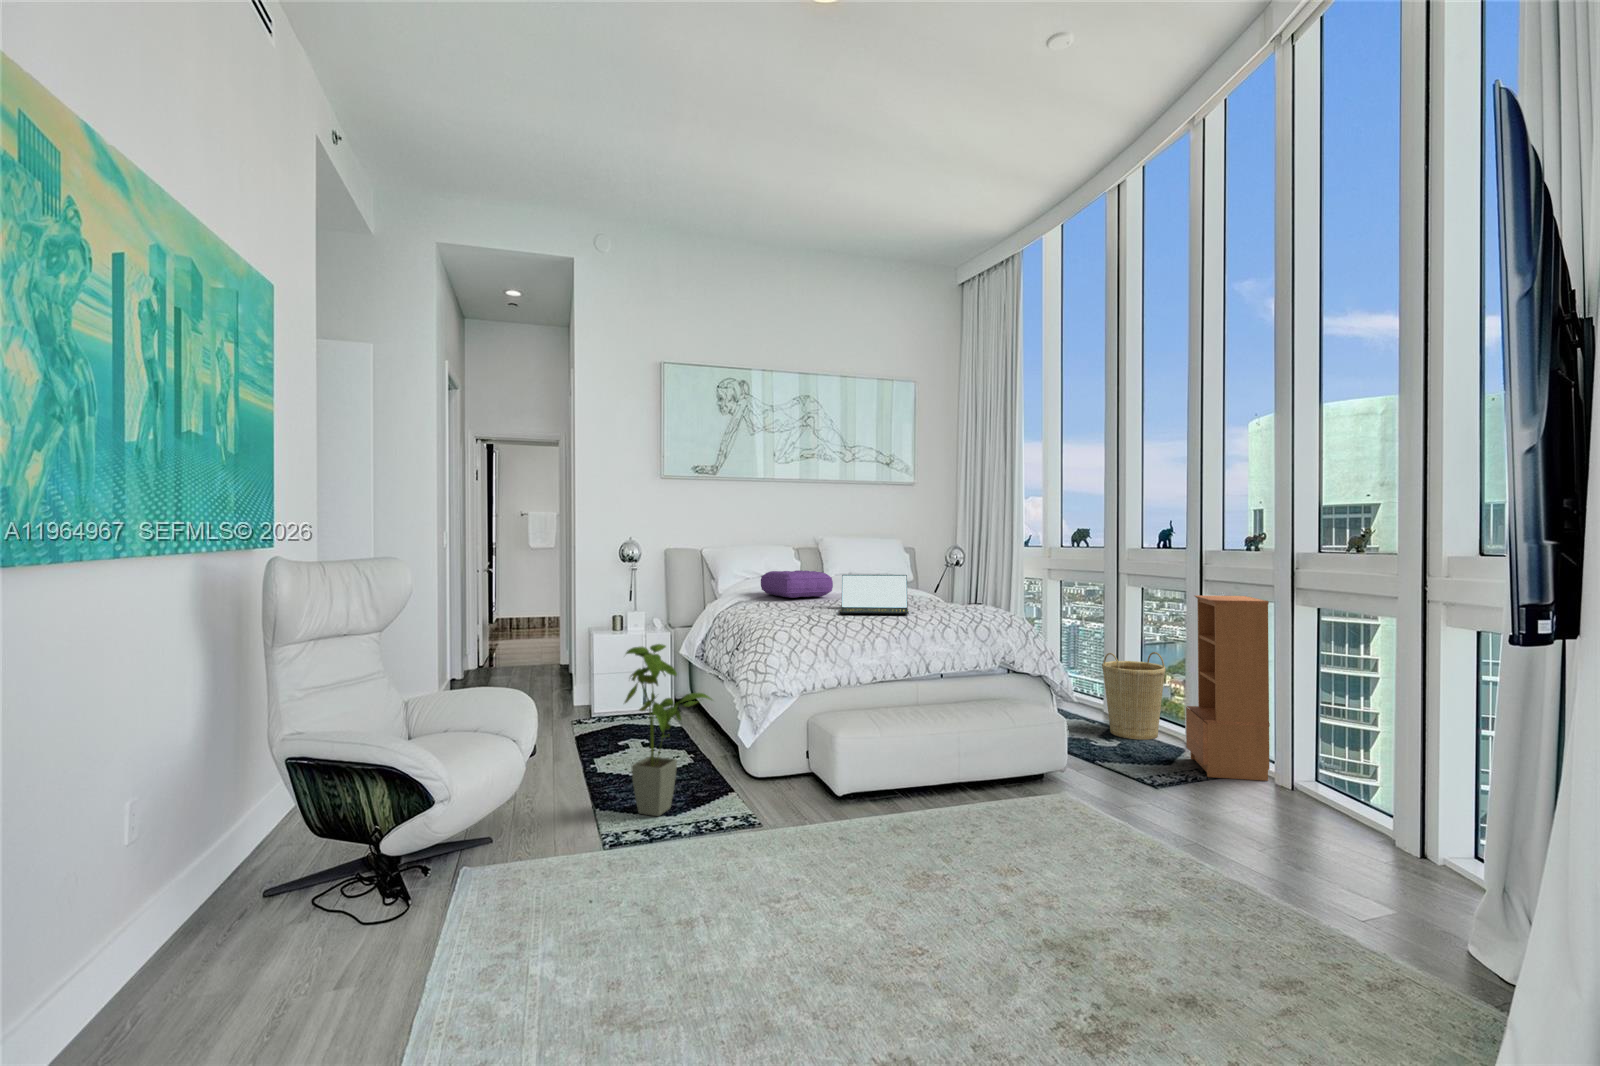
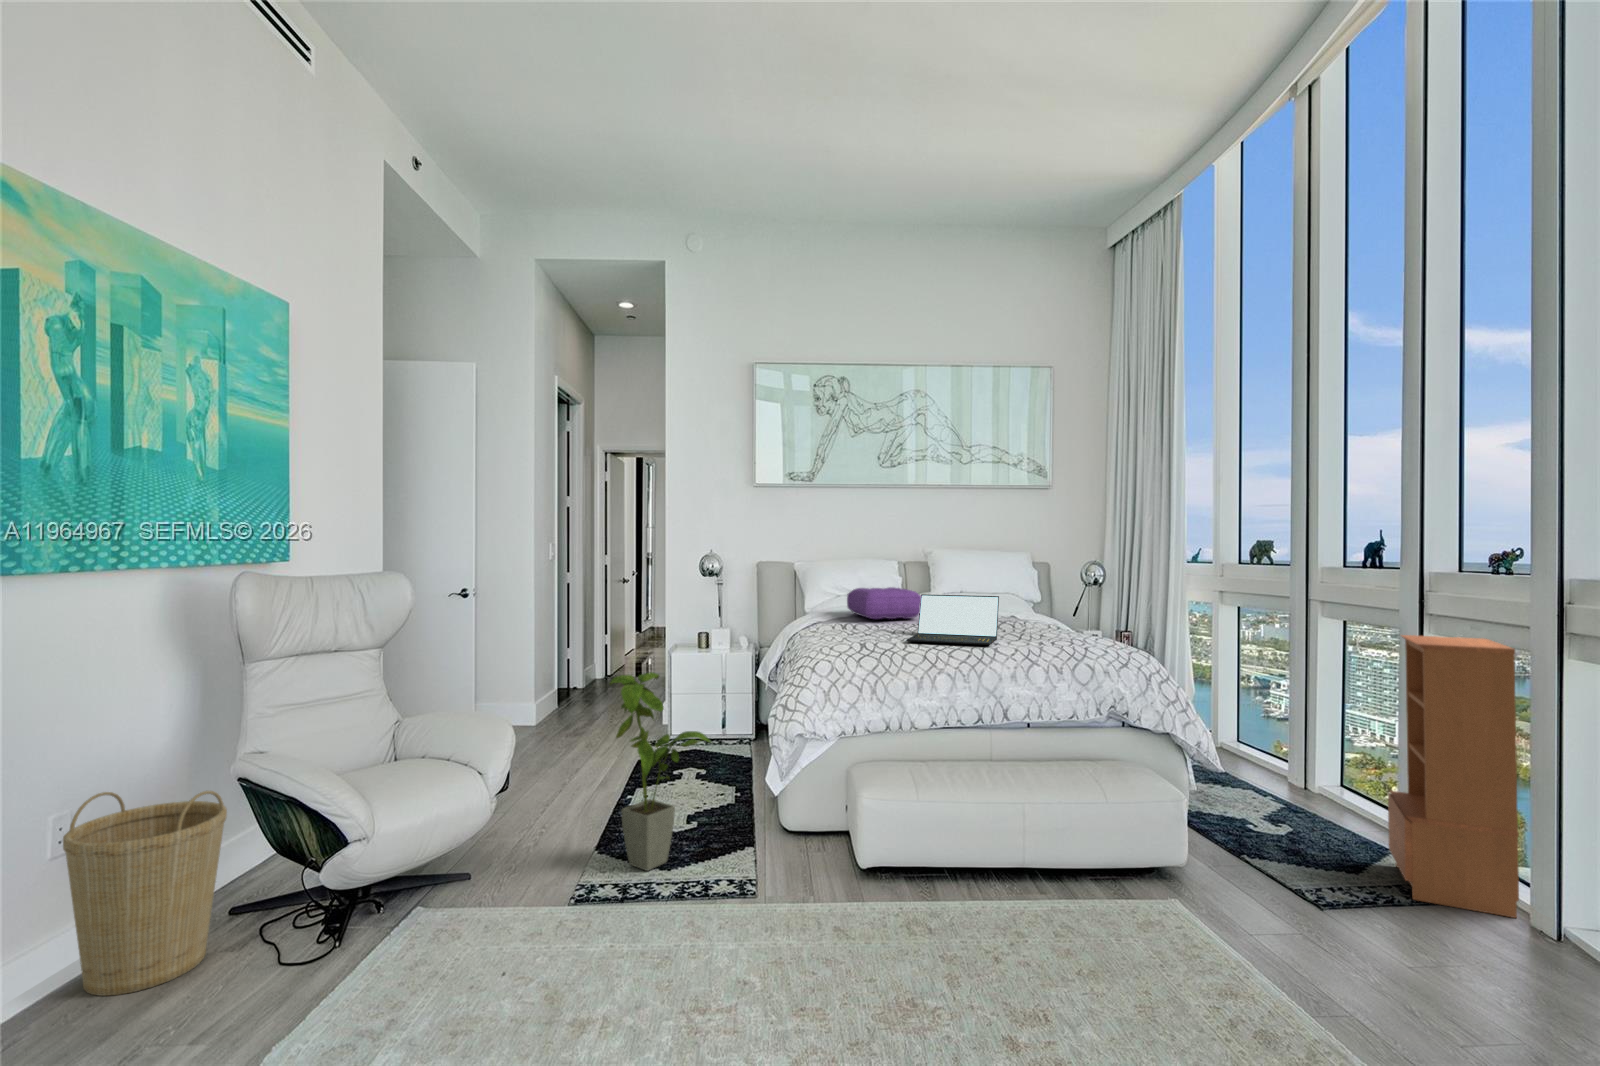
basket: present [1102,652,1166,740] -> present [63,791,227,996]

